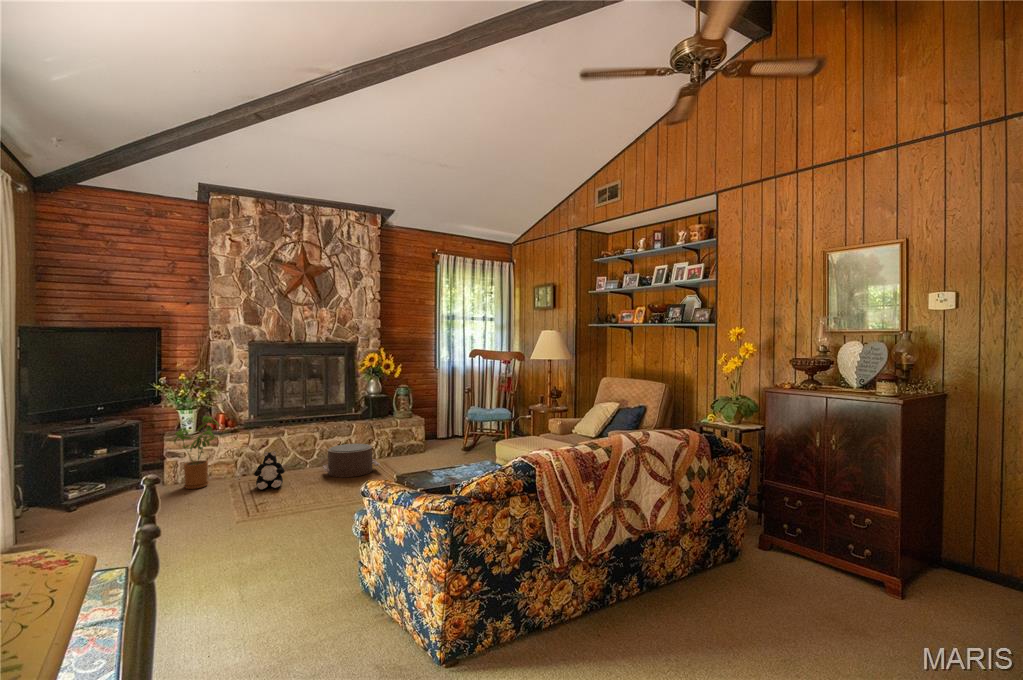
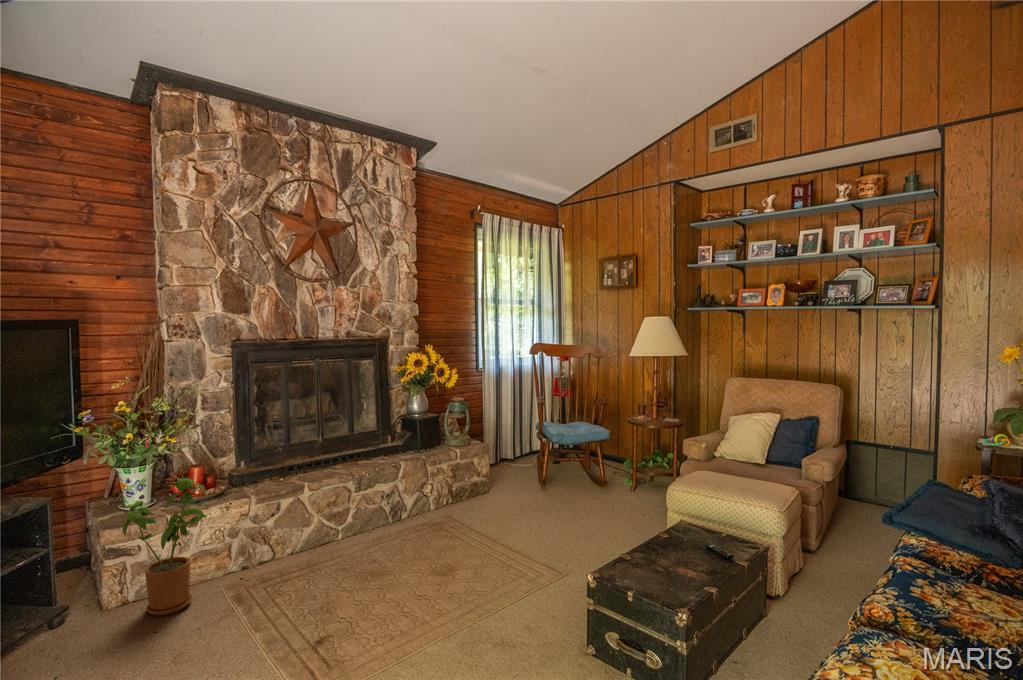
pouf: present [323,444,380,477] -> none [373,494,465,556]
plush toy: present [254,451,285,490] -> none [281,529,335,603]

